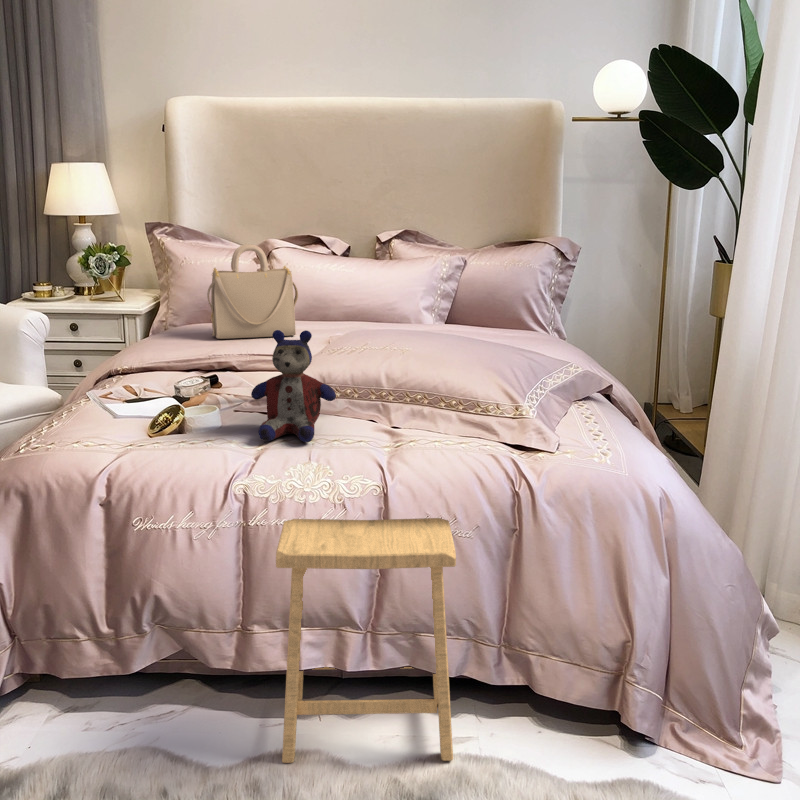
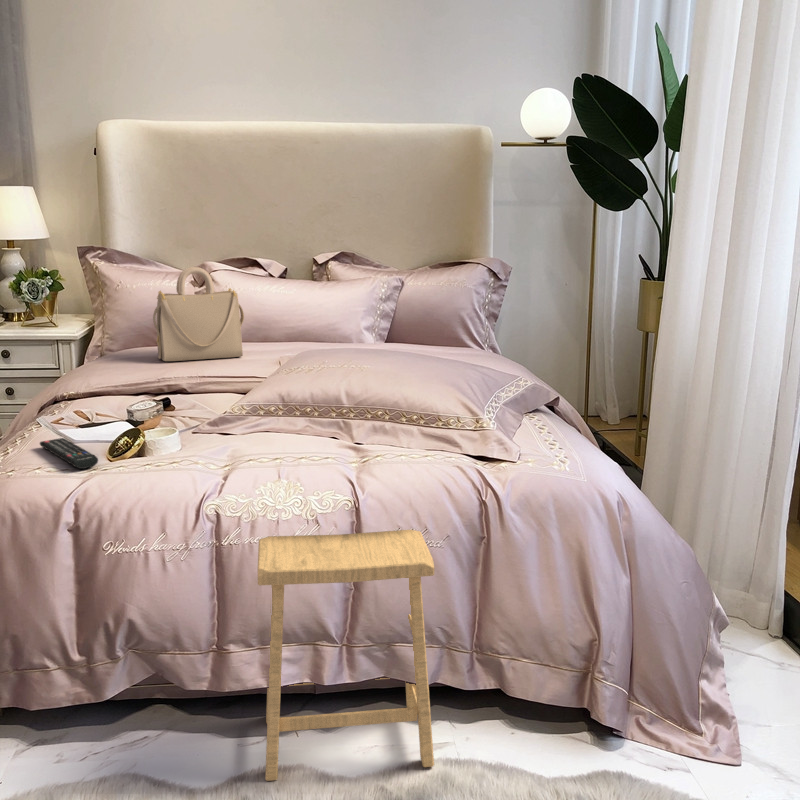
stuffed bear: present [251,330,336,442] -> none [215,350,300,461]
remote control: none [83,413,135,444] -> present [40,438,98,469]

